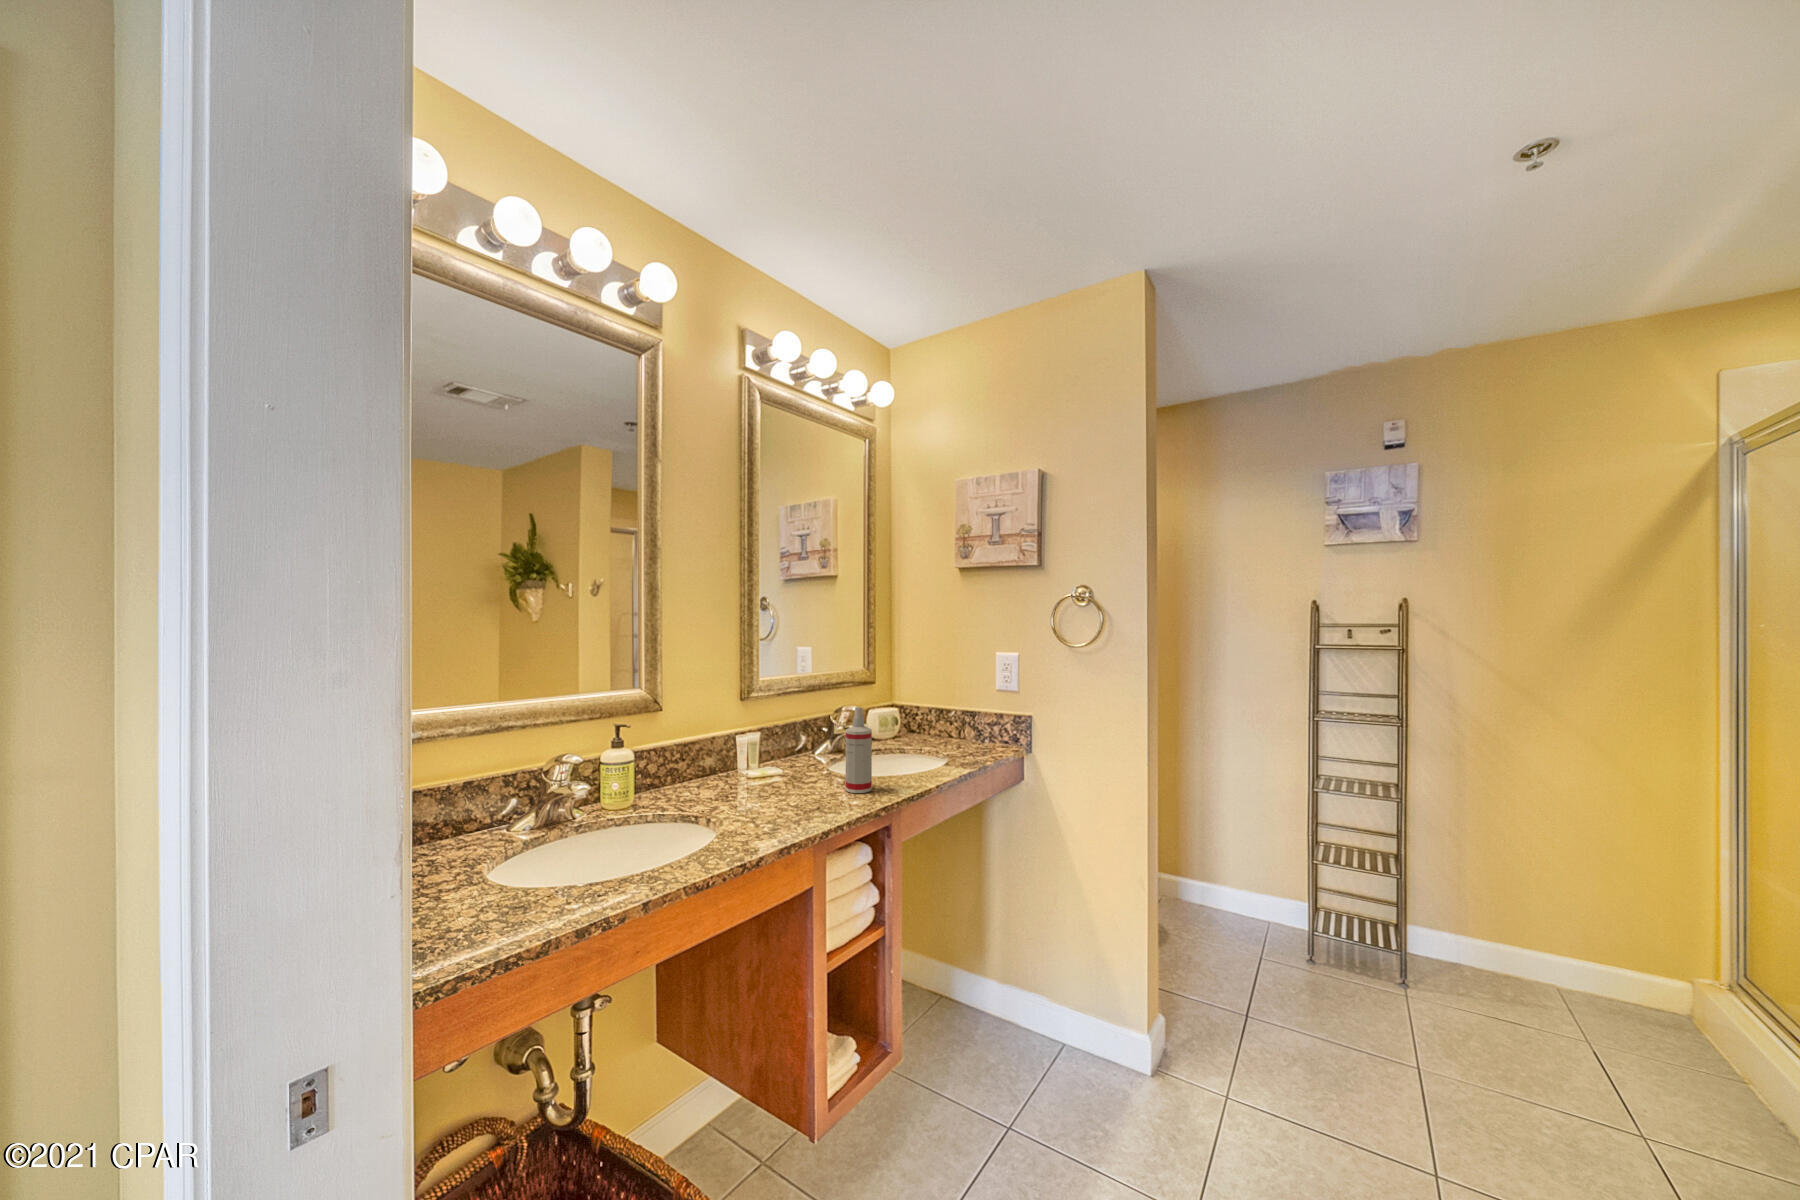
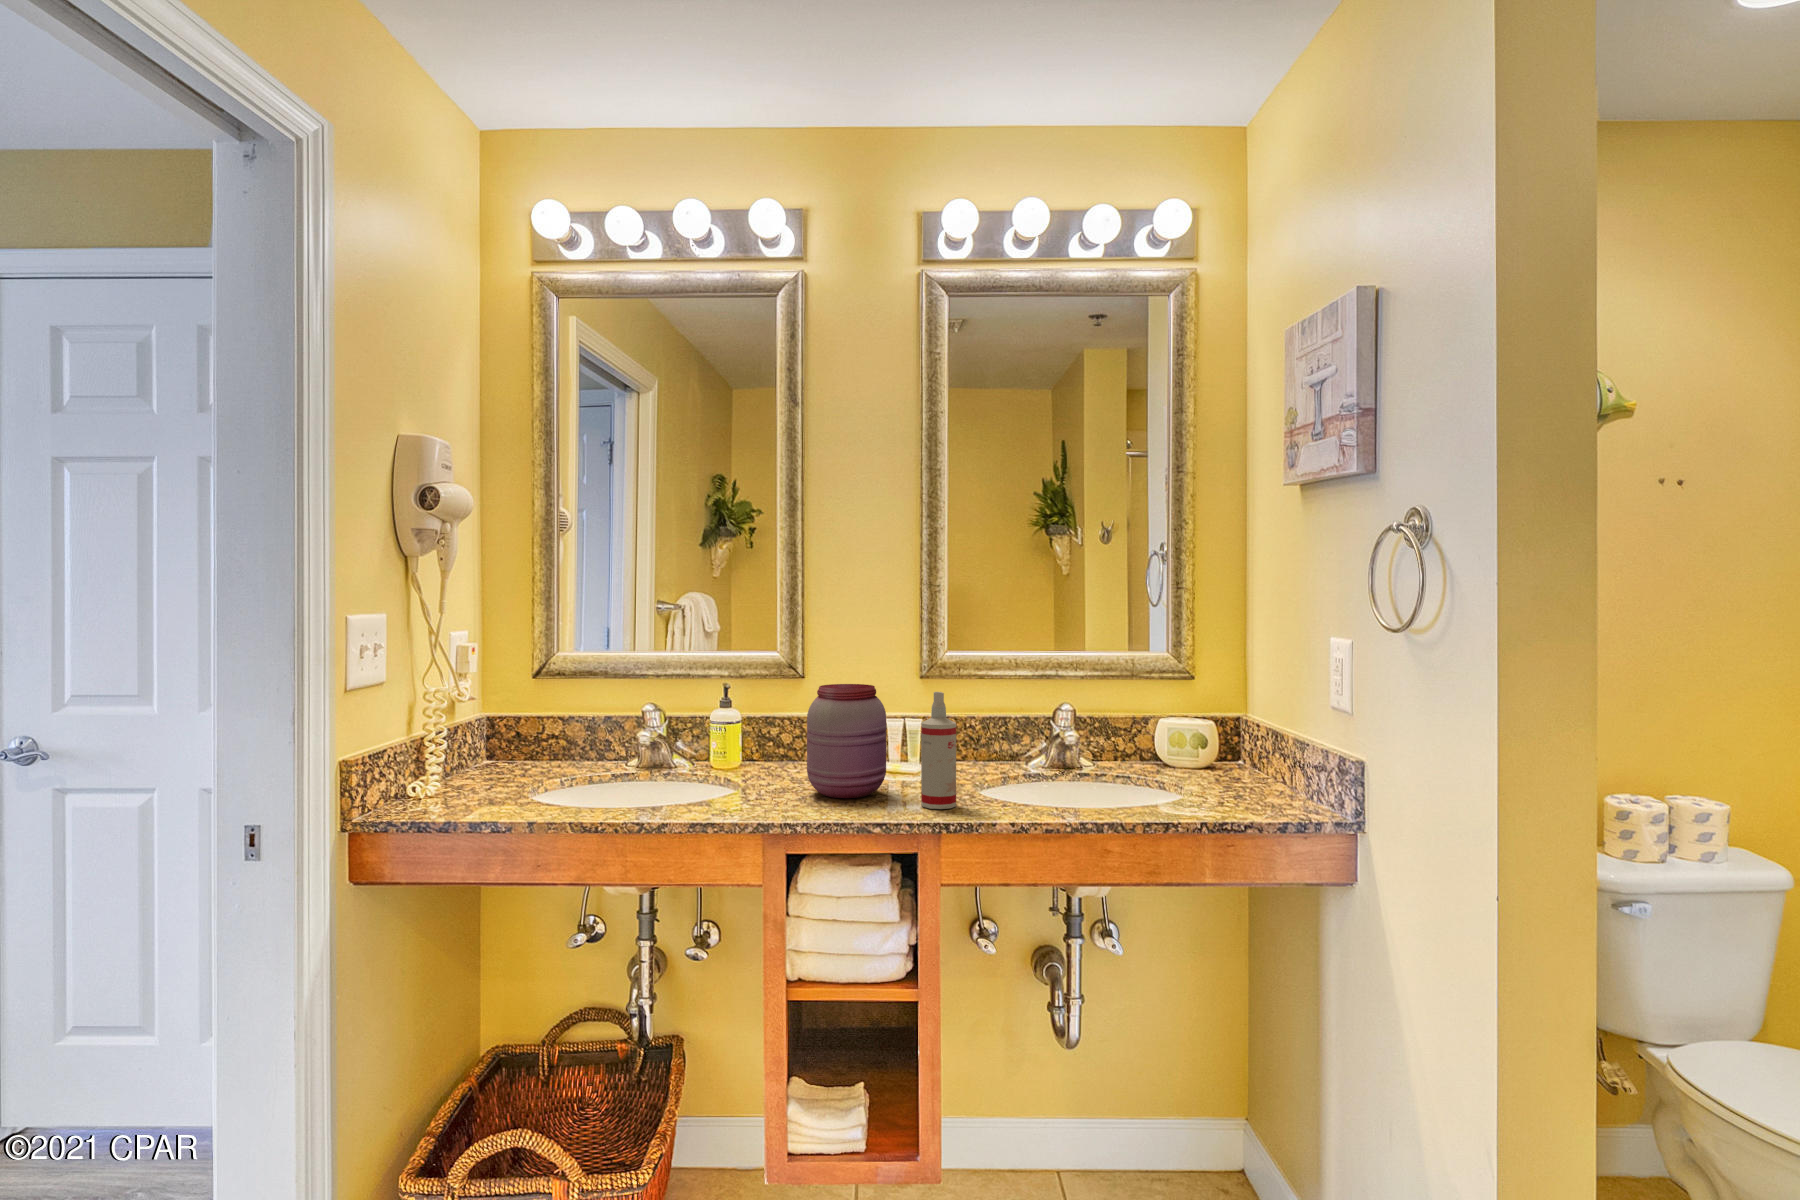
jar: none [748,708,814,804] -> present [807,684,886,798]

